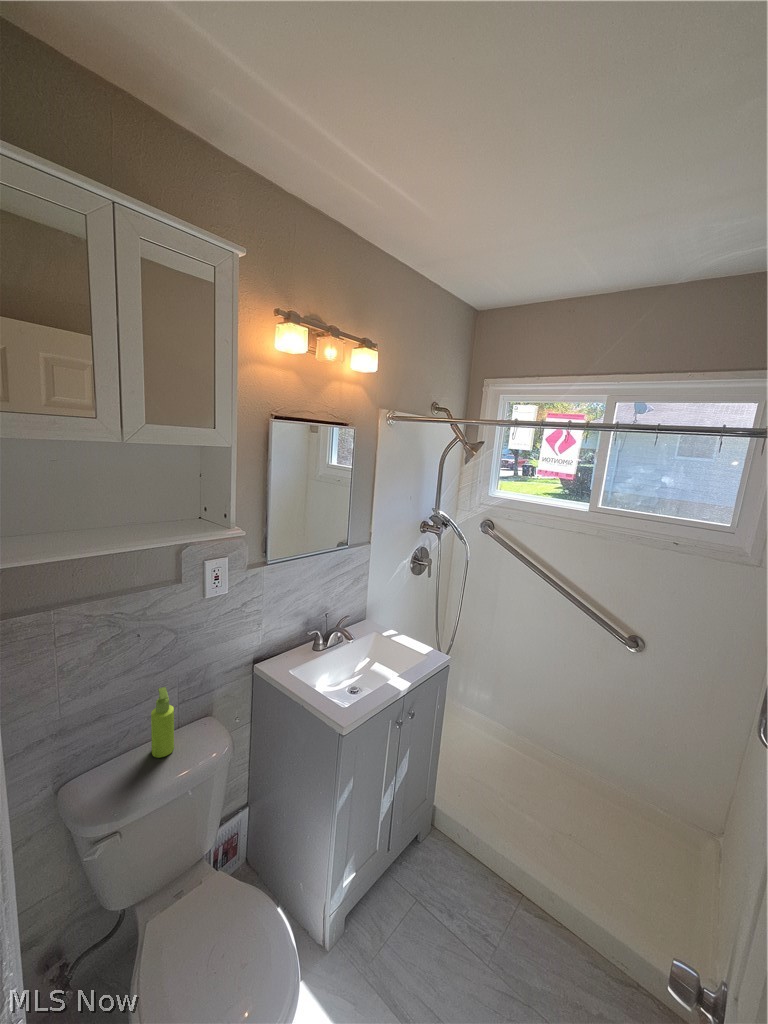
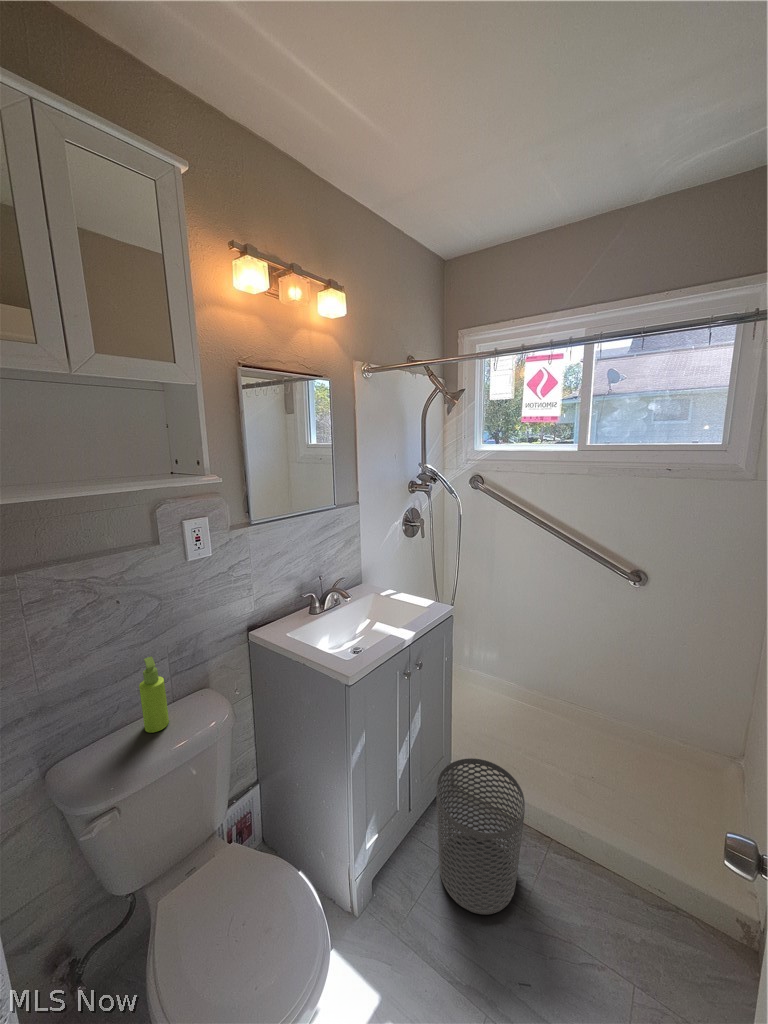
waste bin: none [412,807,500,965] -> present [436,758,525,915]

